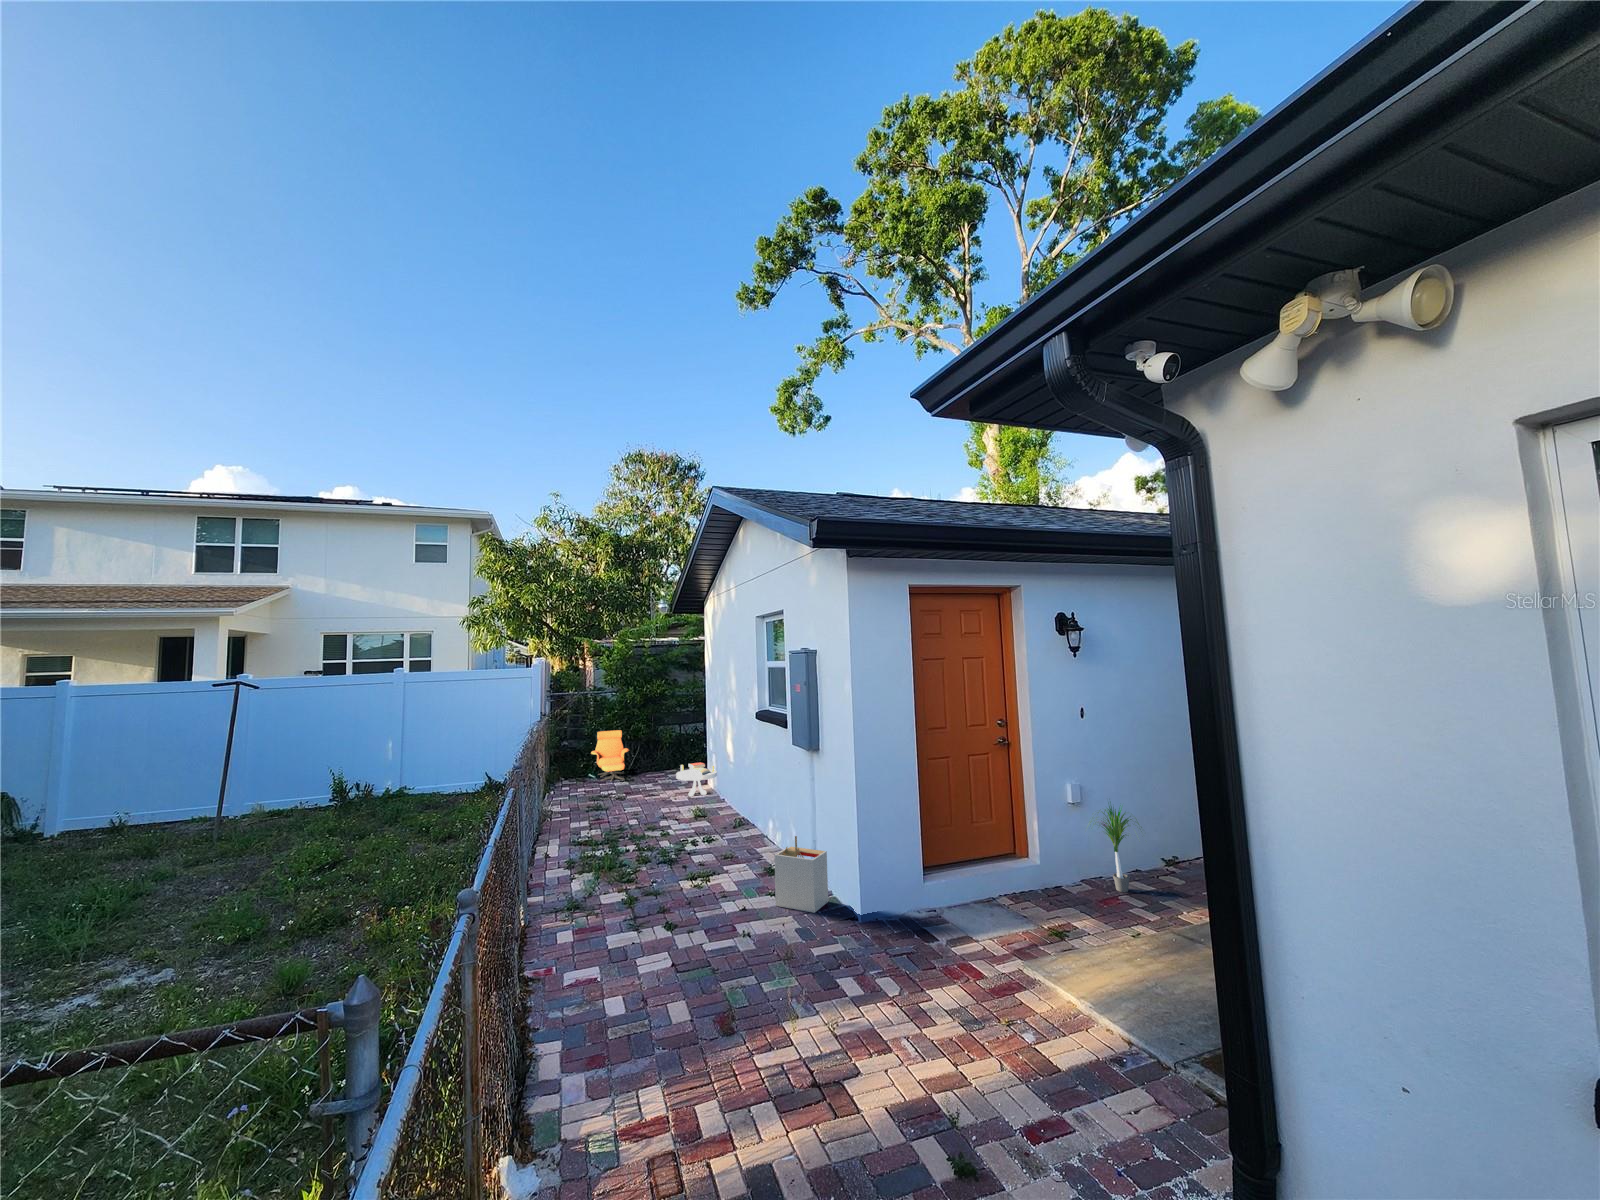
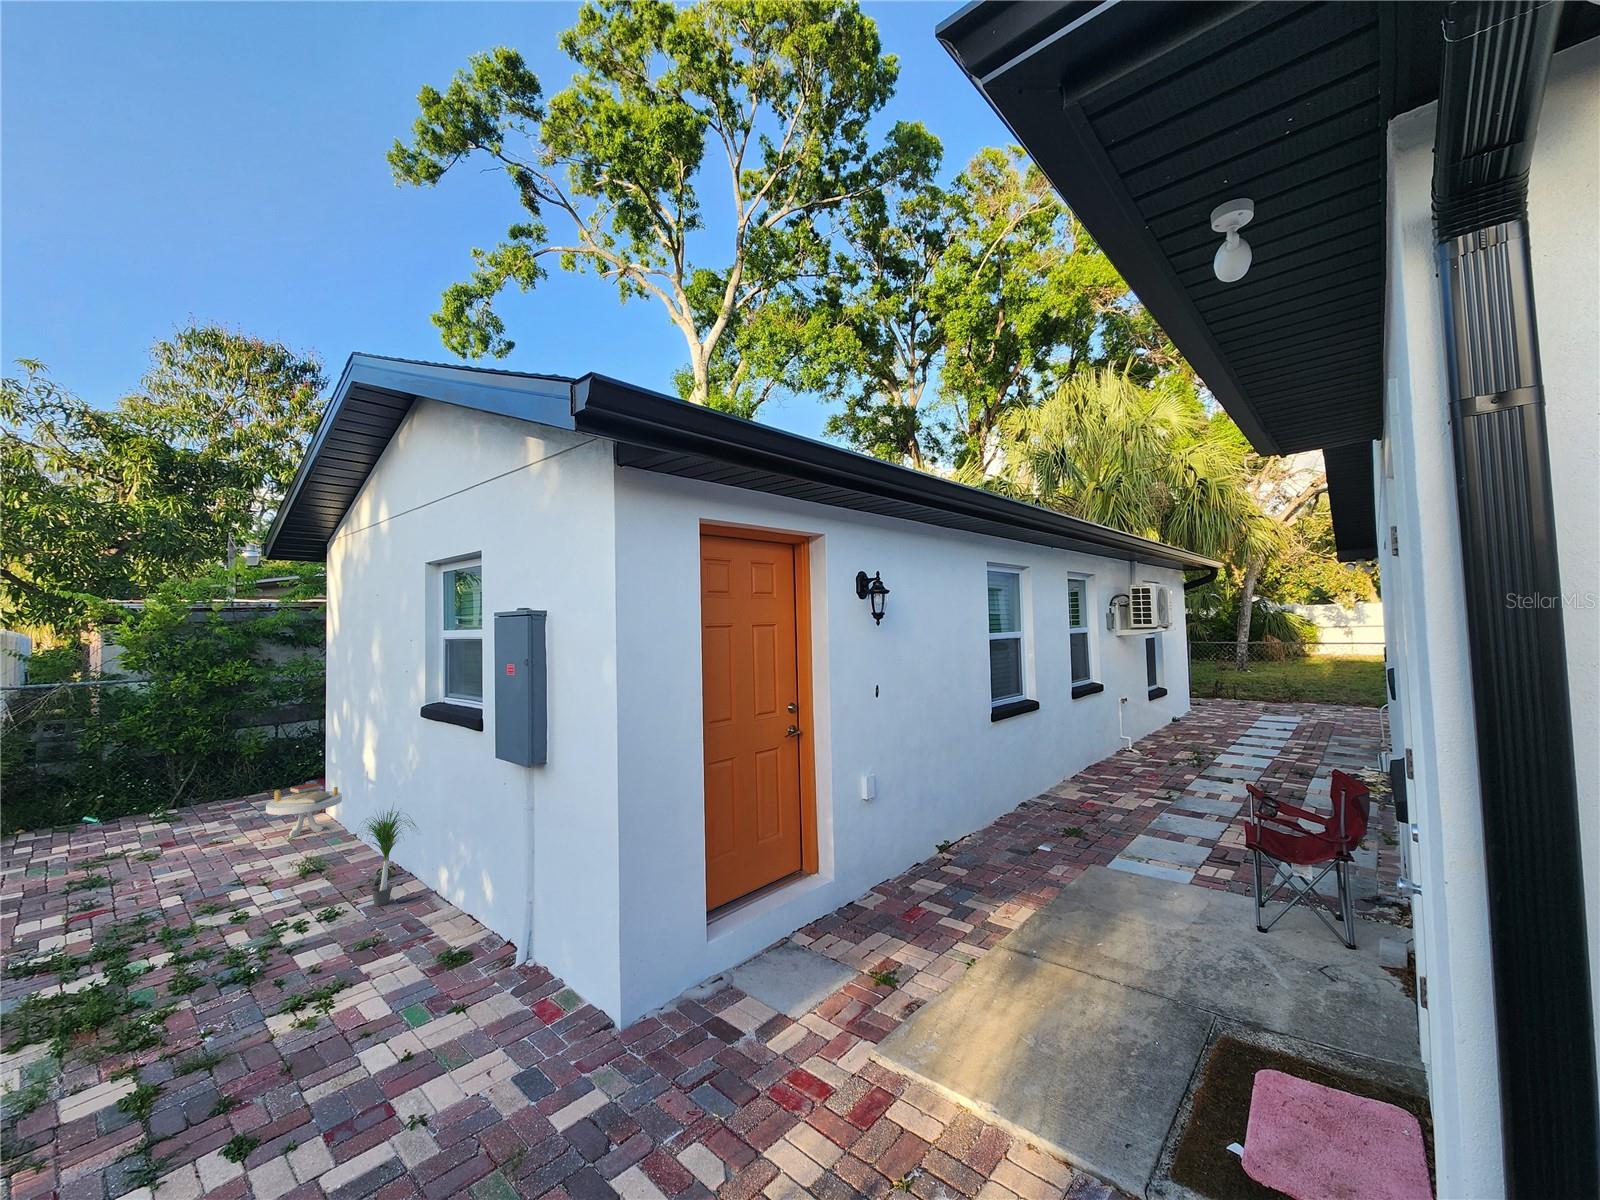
lounge chair: present [591,730,629,781] -> none [90,741,174,827]
potted plant: present [1101,802,1139,892] -> present [353,807,416,906]
storage bin: present [774,836,828,913] -> none [467,909,558,1032]

